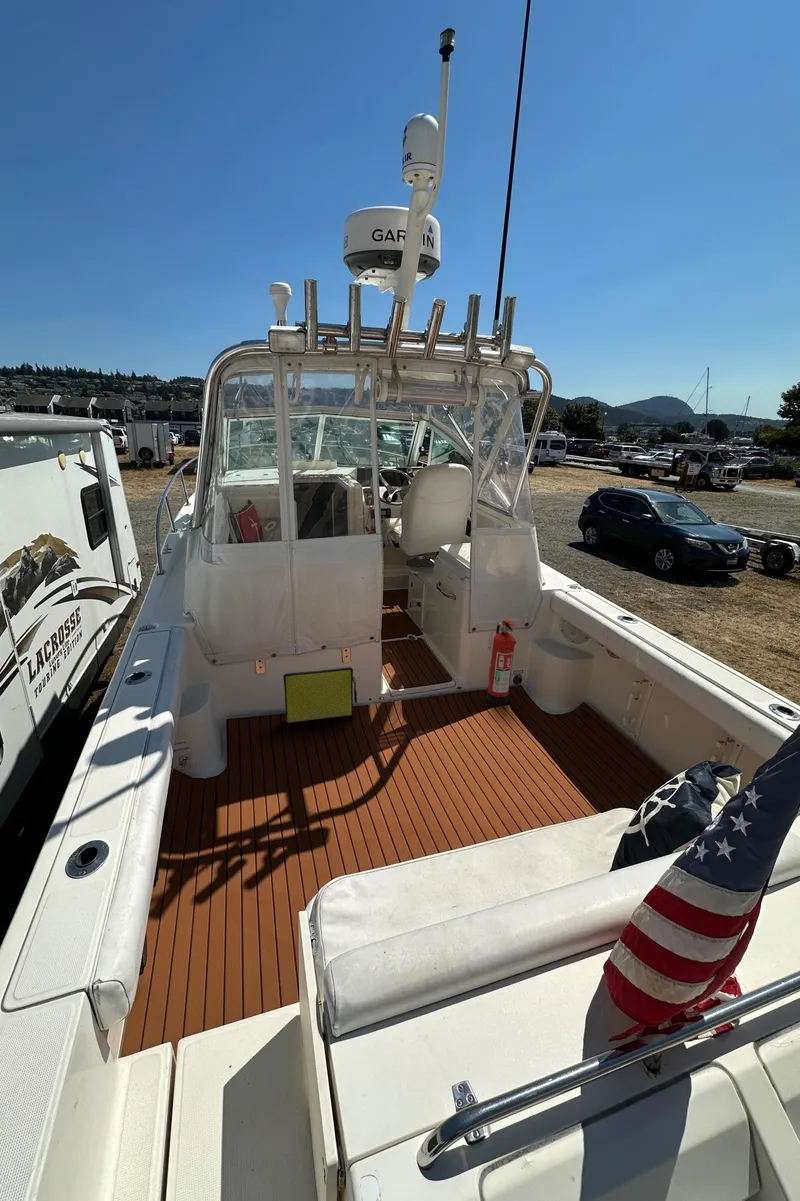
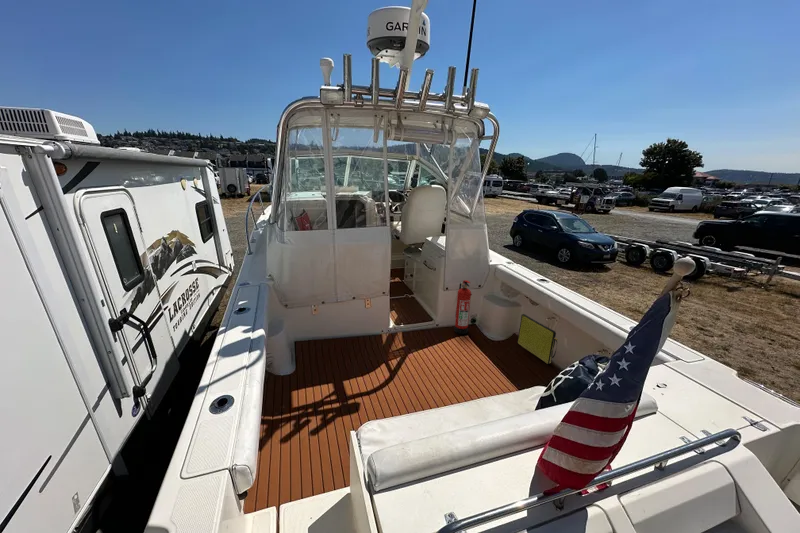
bag: present [283,667,357,723] -> present [517,314,558,364]

